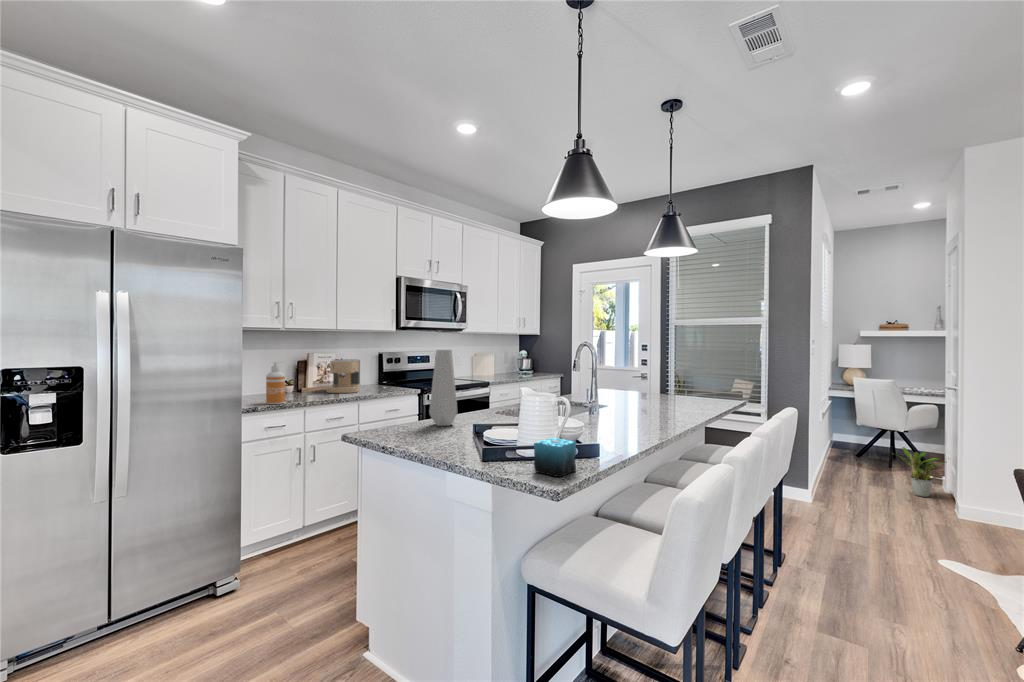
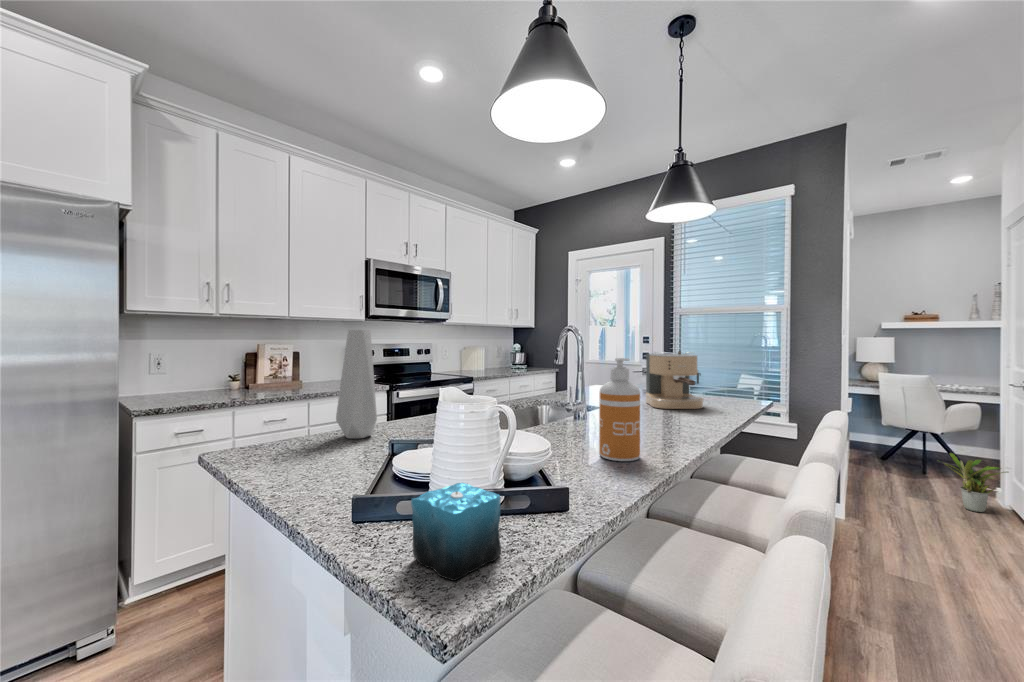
coffee maker: present [326,359,360,393] -> present [646,351,704,409]
soap dispenser: present [266,362,285,404] -> present [599,358,640,461]

